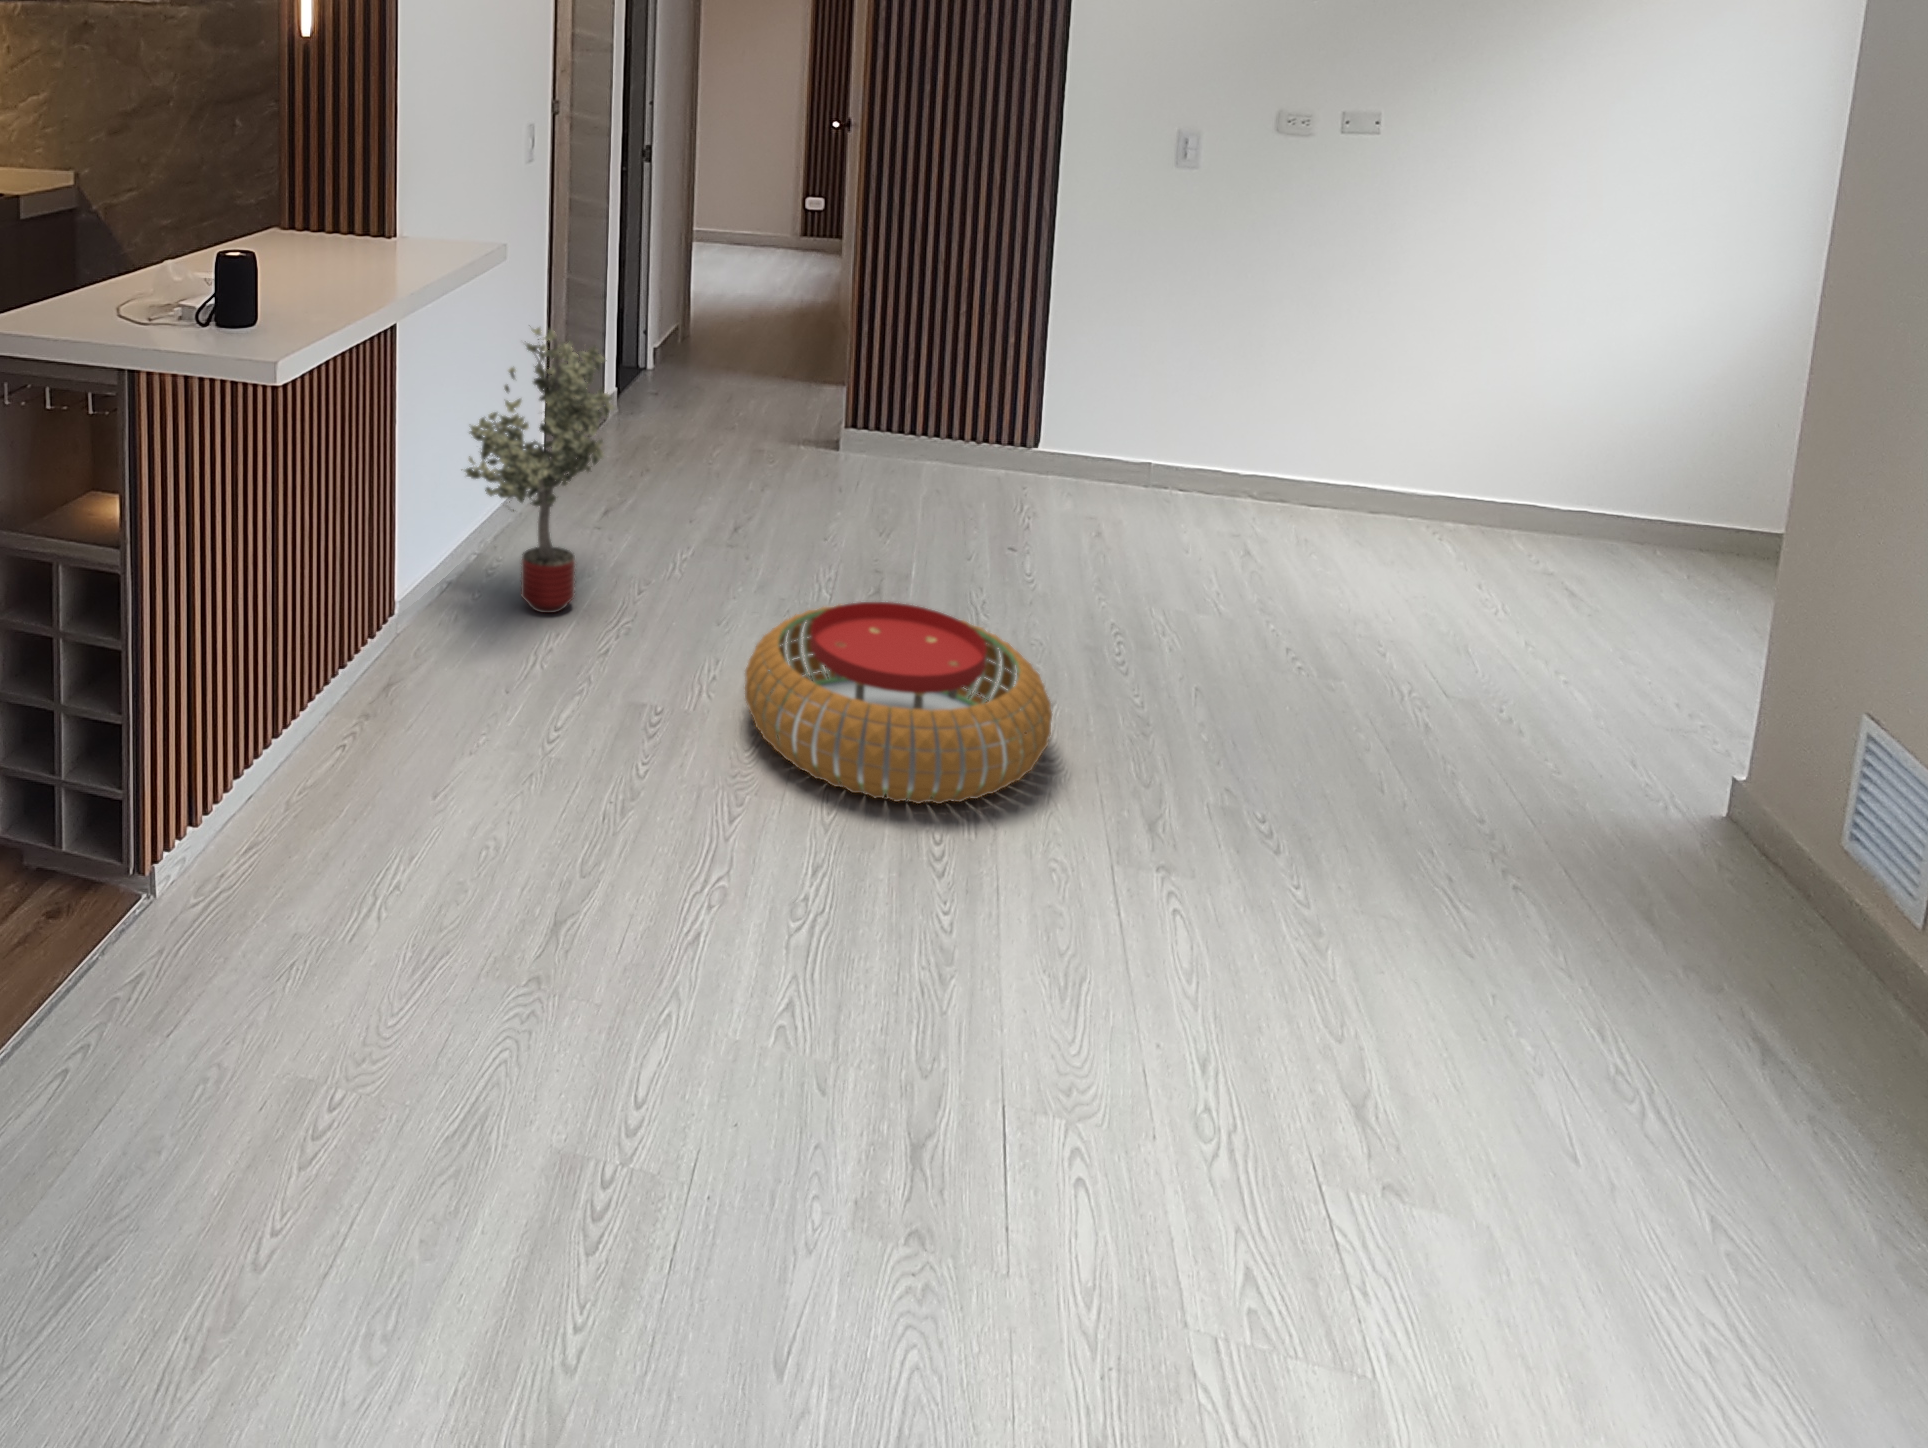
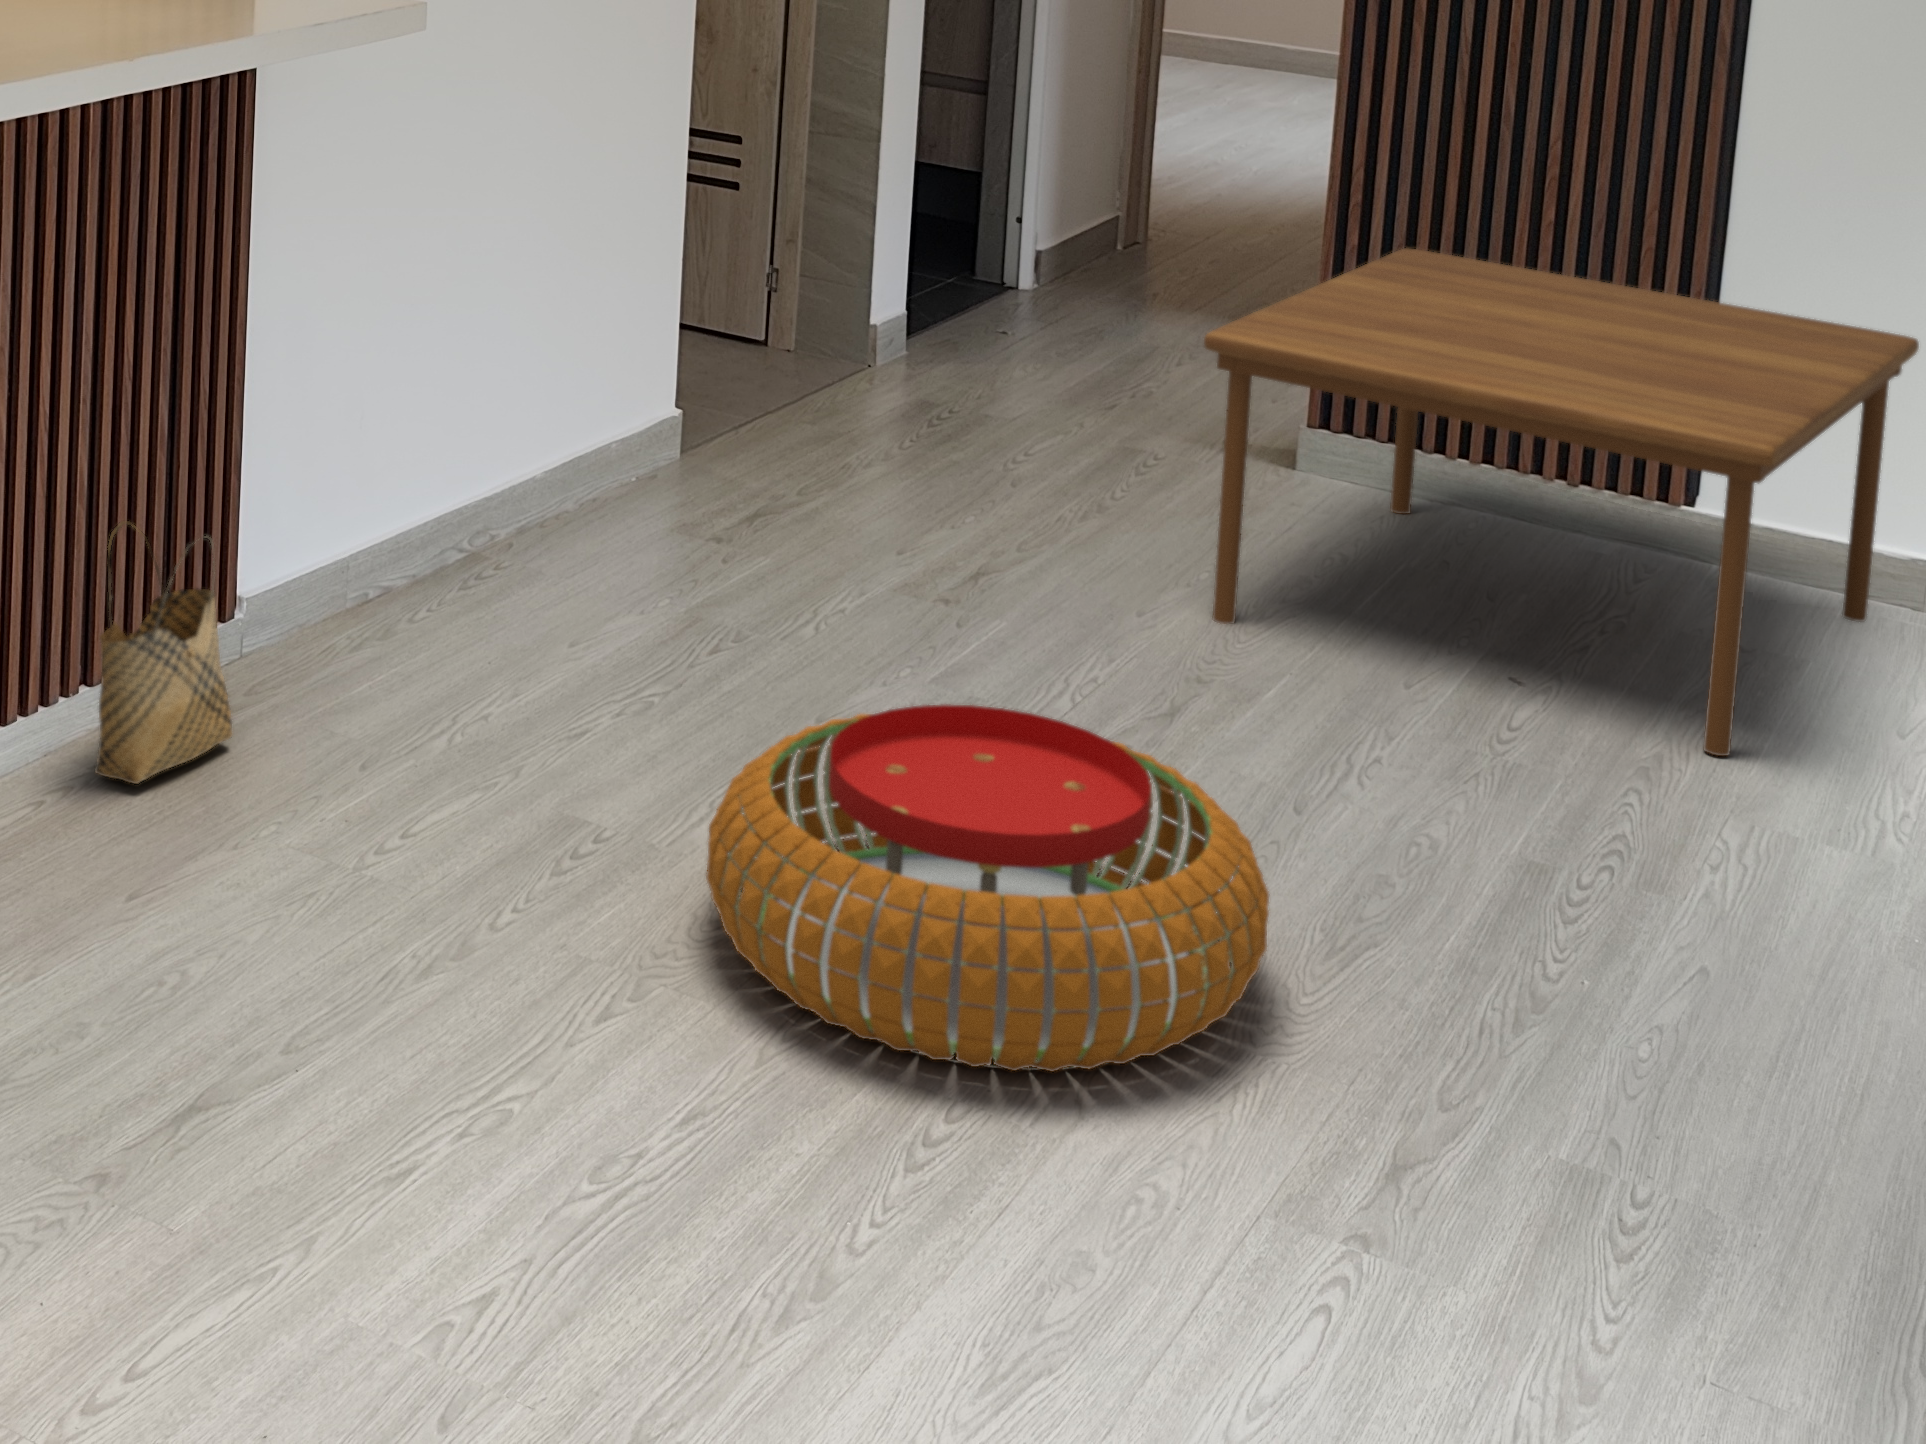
potted tree: present [462,328,615,613] -> none [361,156,680,675]
coffee table: none [852,329,1152,568] -> present [1204,249,1919,756]
woven basket: none [363,561,432,716] -> present [95,521,232,784]

